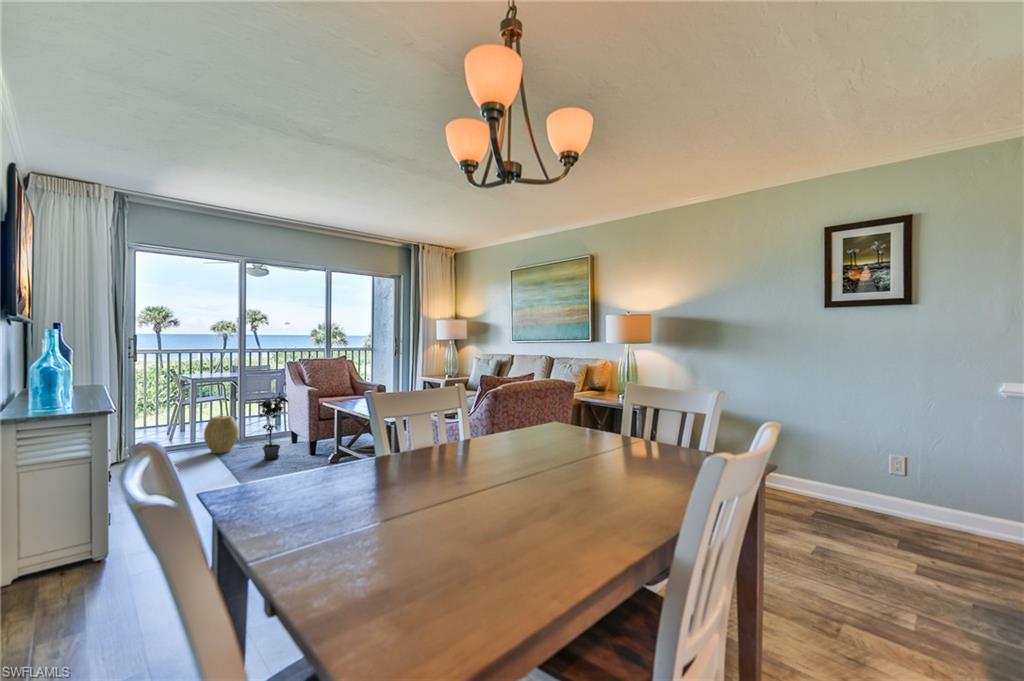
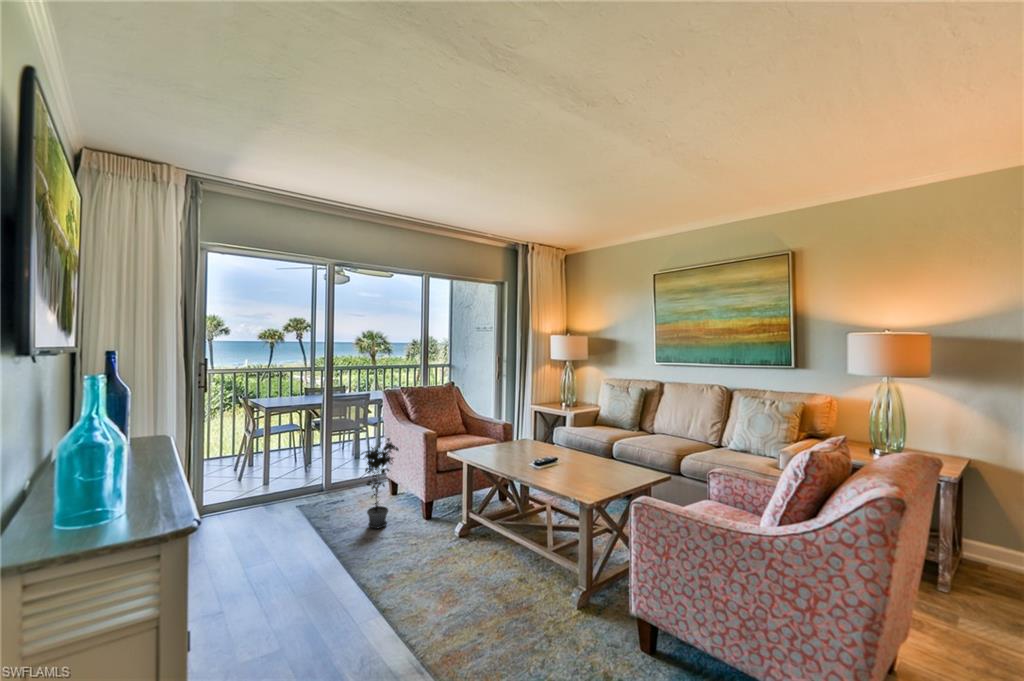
woven basket: present [204,415,239,454] -> none [289,463,331,514]

